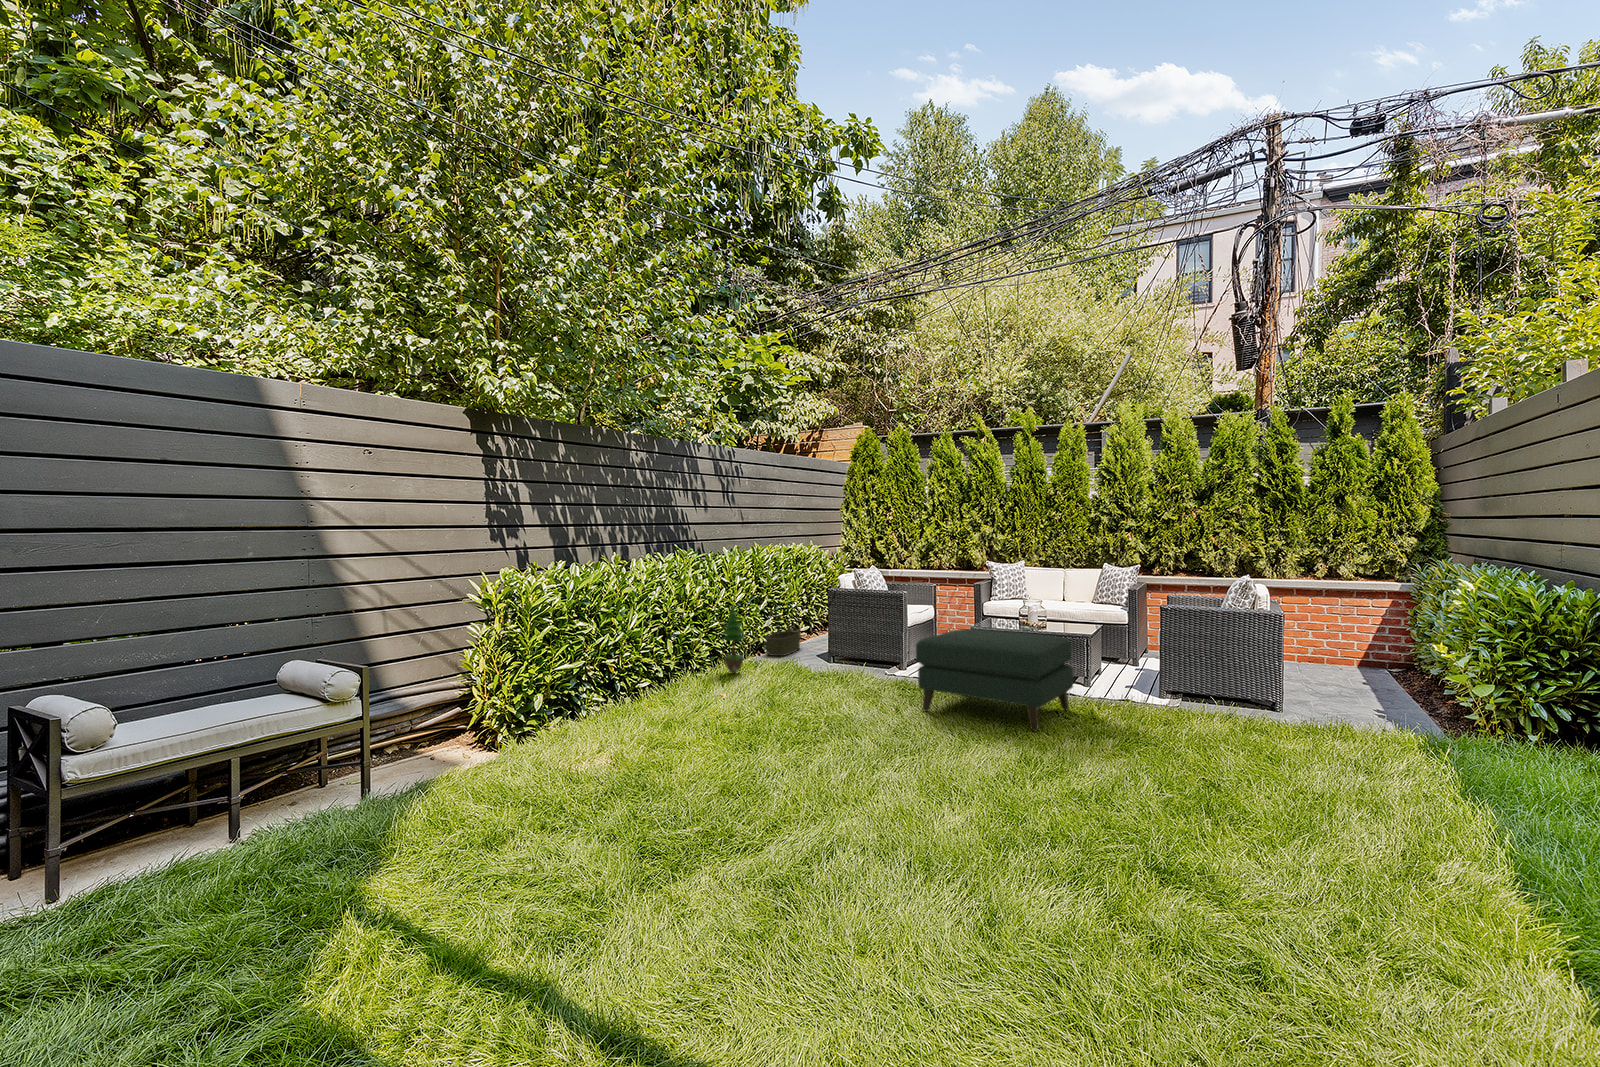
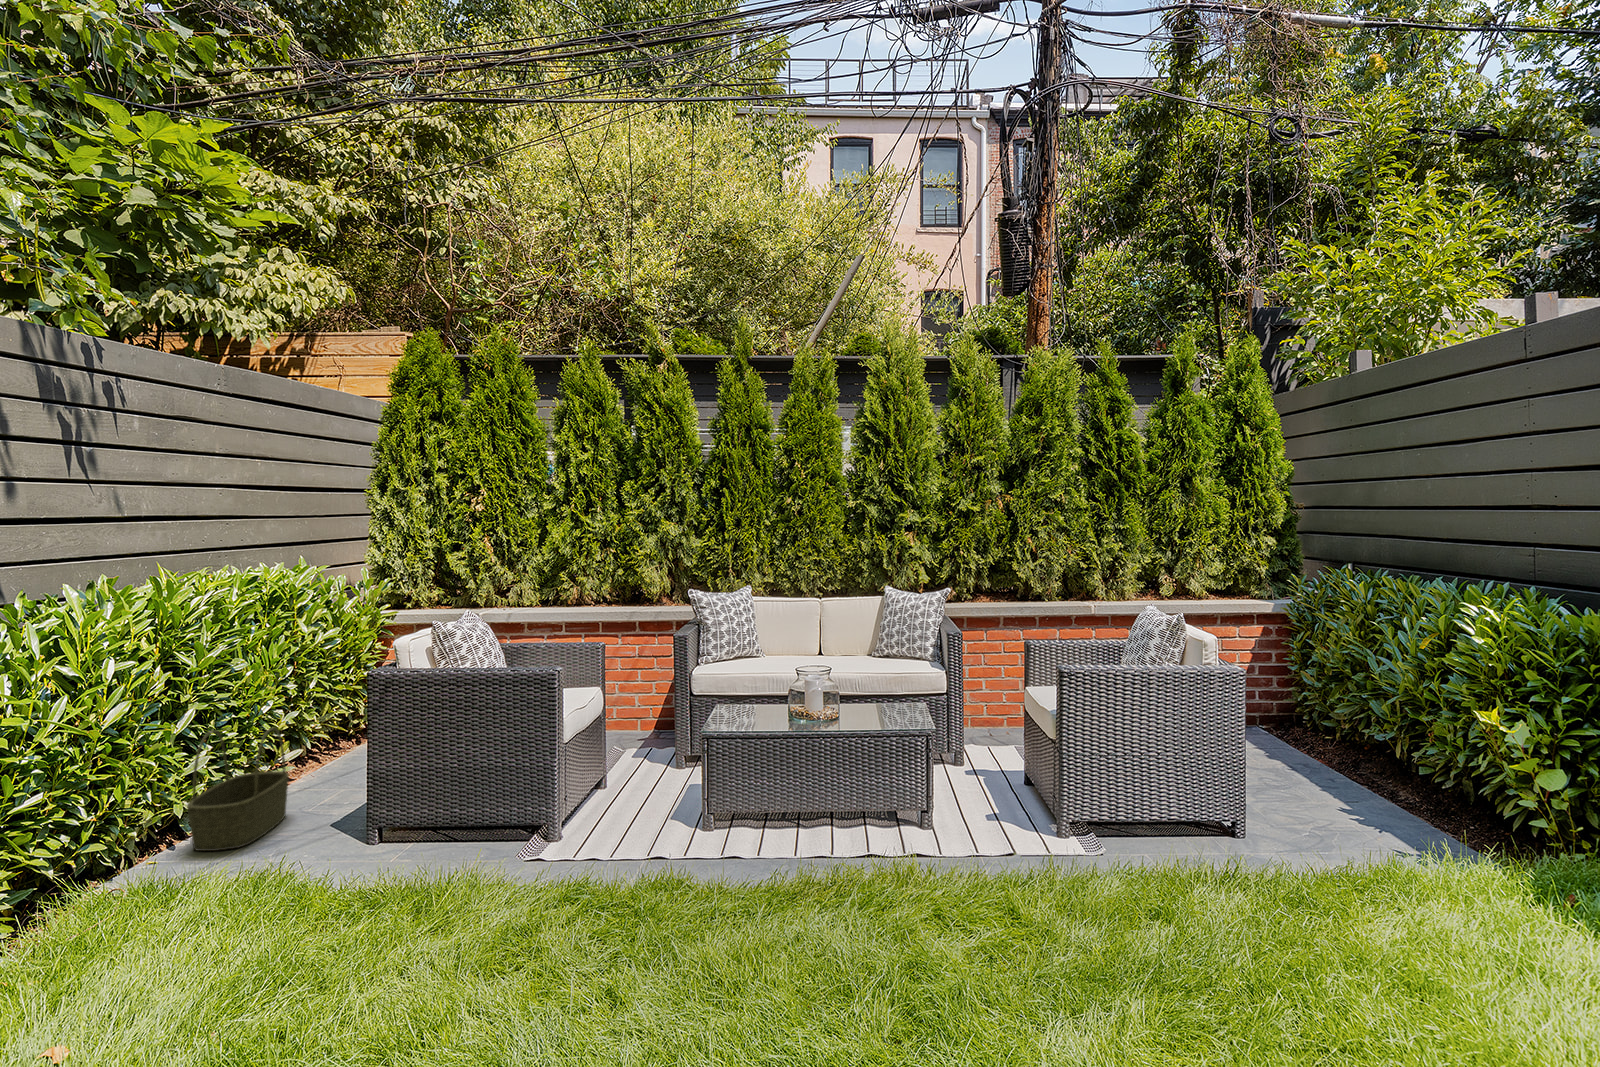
potted tree: present [722,604,744,673] -> none [30,736,123,943]
ottoman: present [916,629,1073,732] -> none [668,755,1007,1017]

